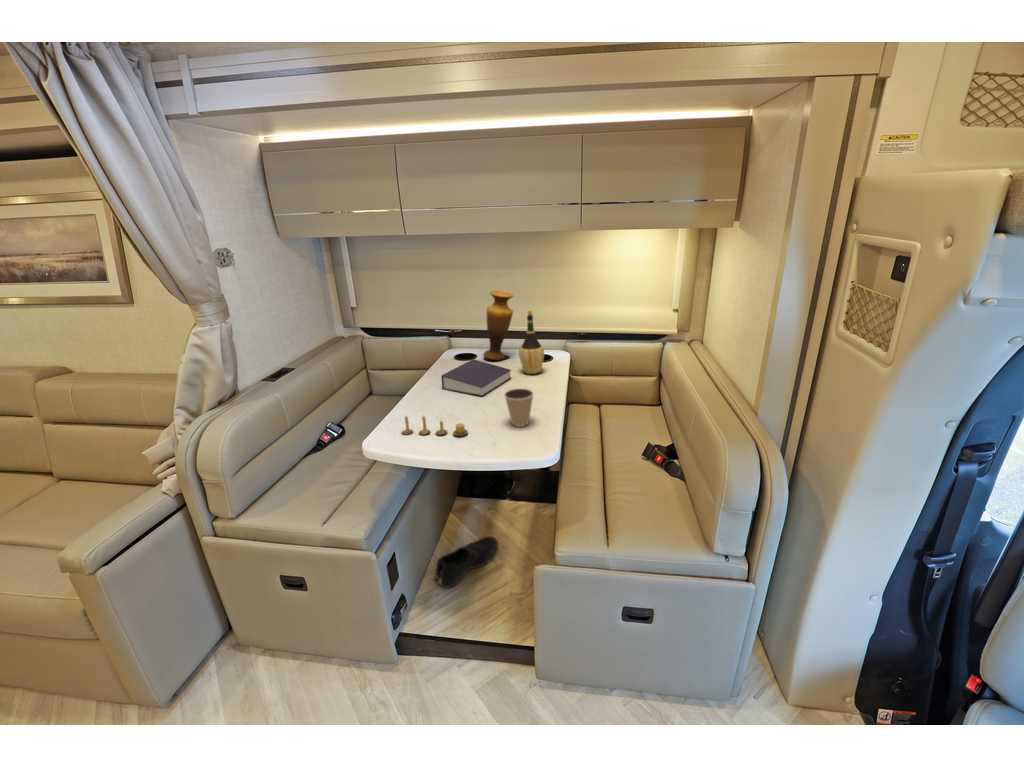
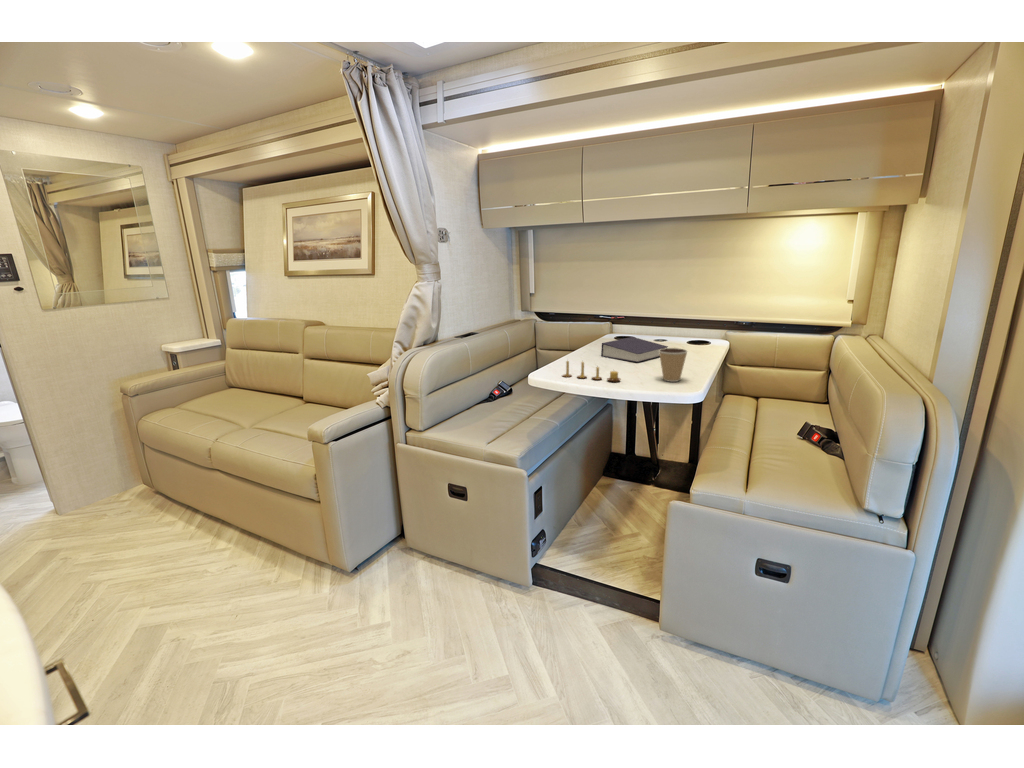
vase: present [483,291,513,360] -> none [642,279,678,344]
wine bottle: present [519,311,544,374] -> none [678,293,703,353]
shoe: present [434,536,498,588] -> none [572,508,637,541]

